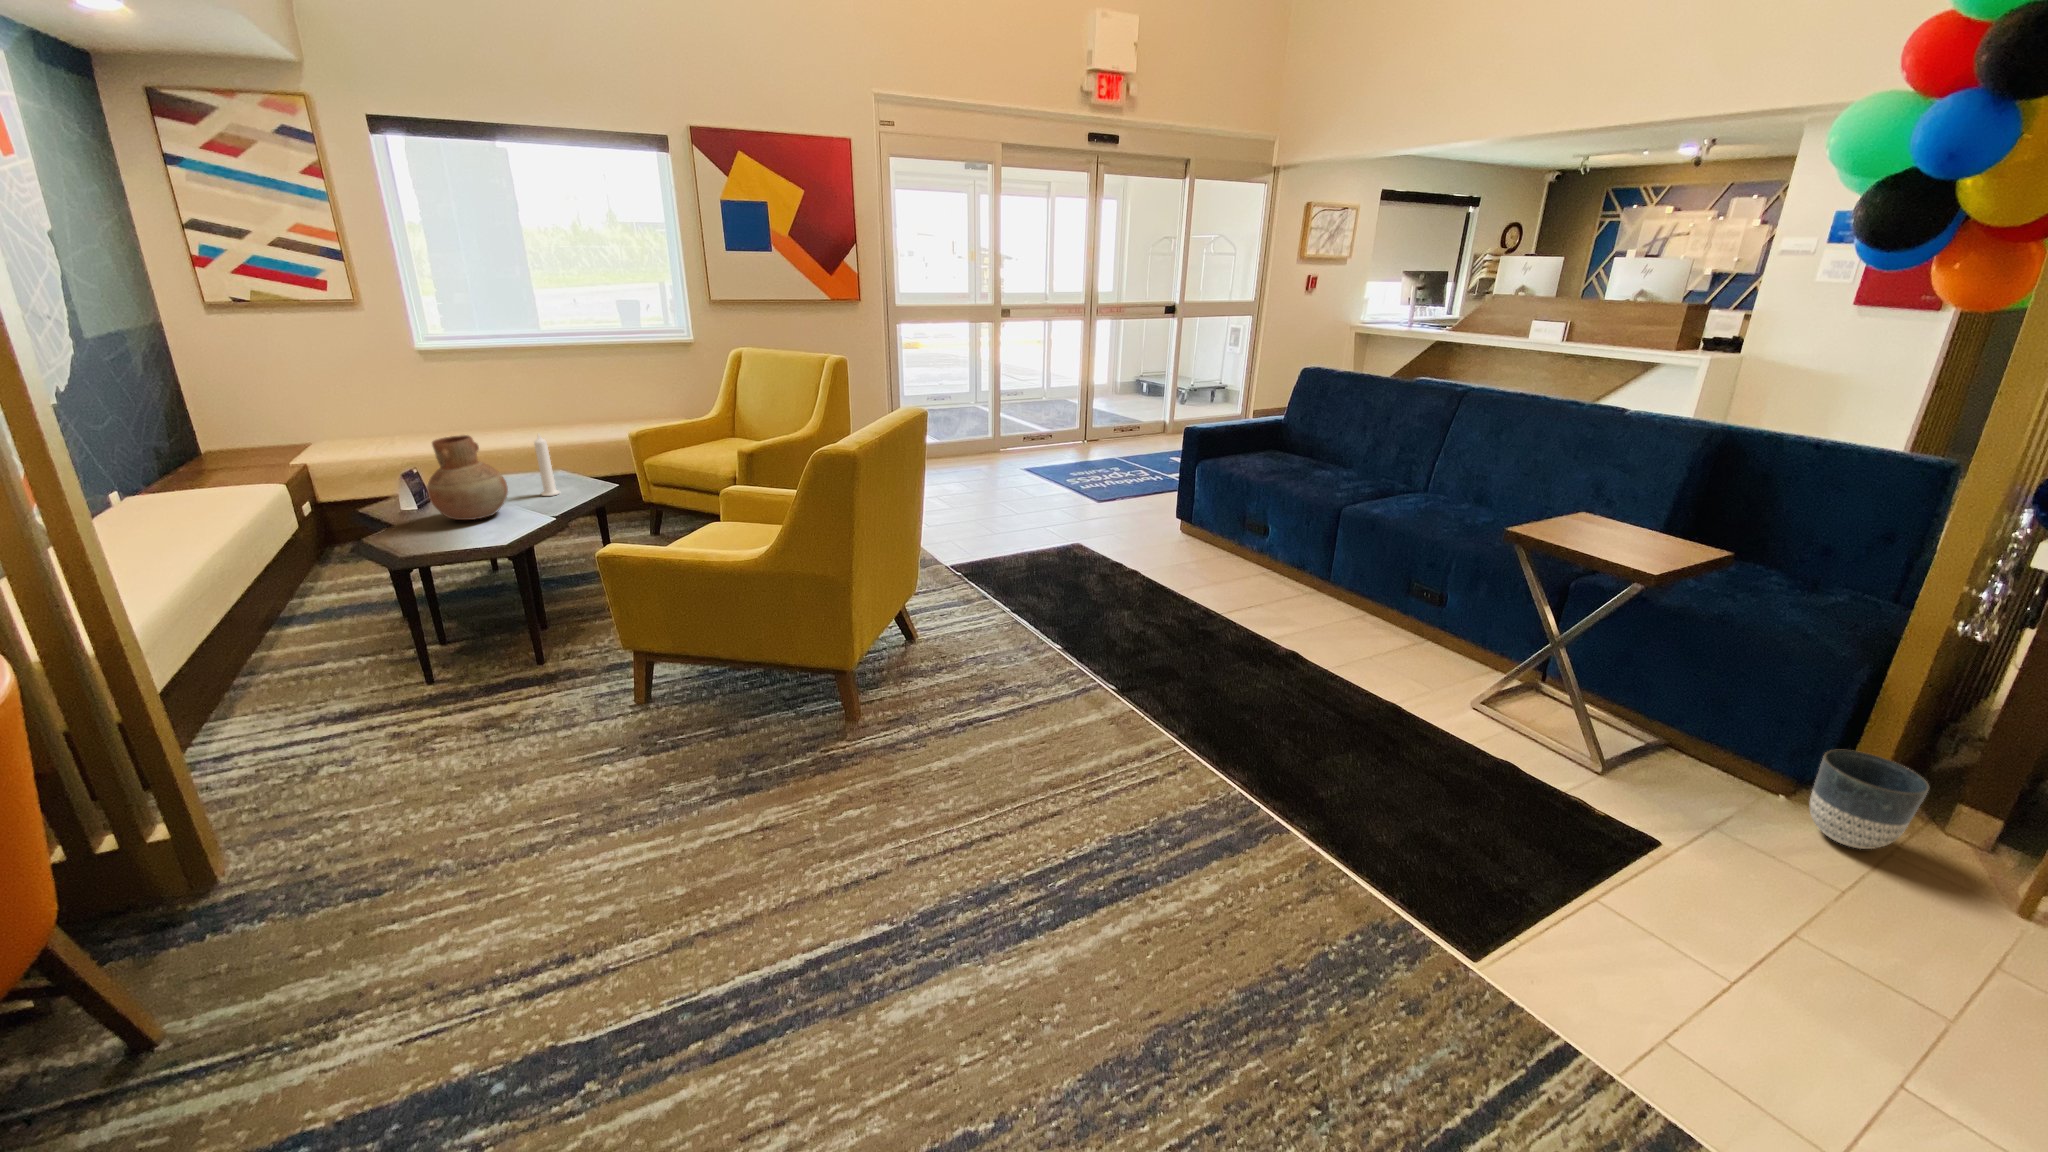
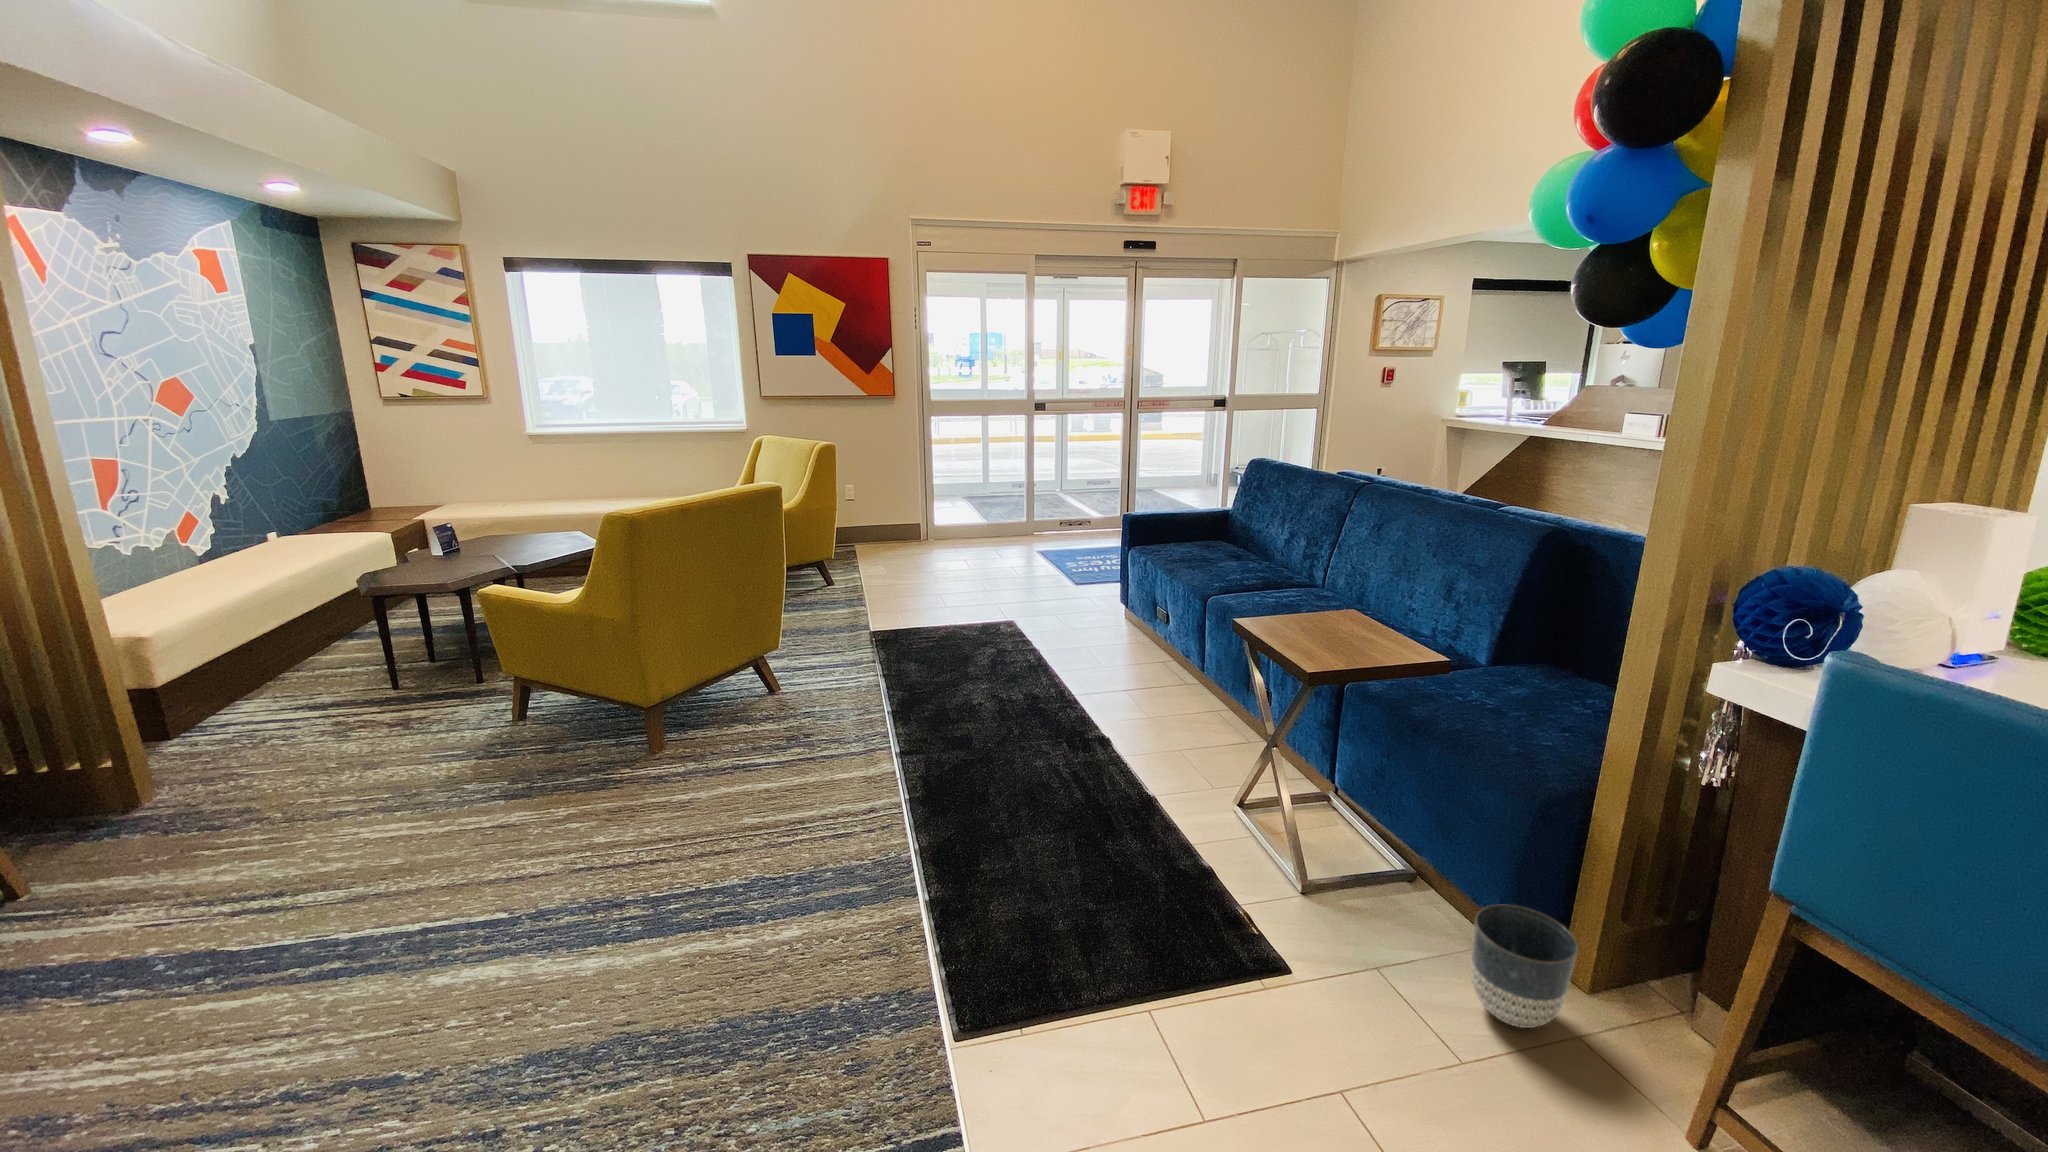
candle: present [534,434,560,496] -> none [523,500,543,552]
vase: present [427,435,508,520] -> none [426,499,489,565]

